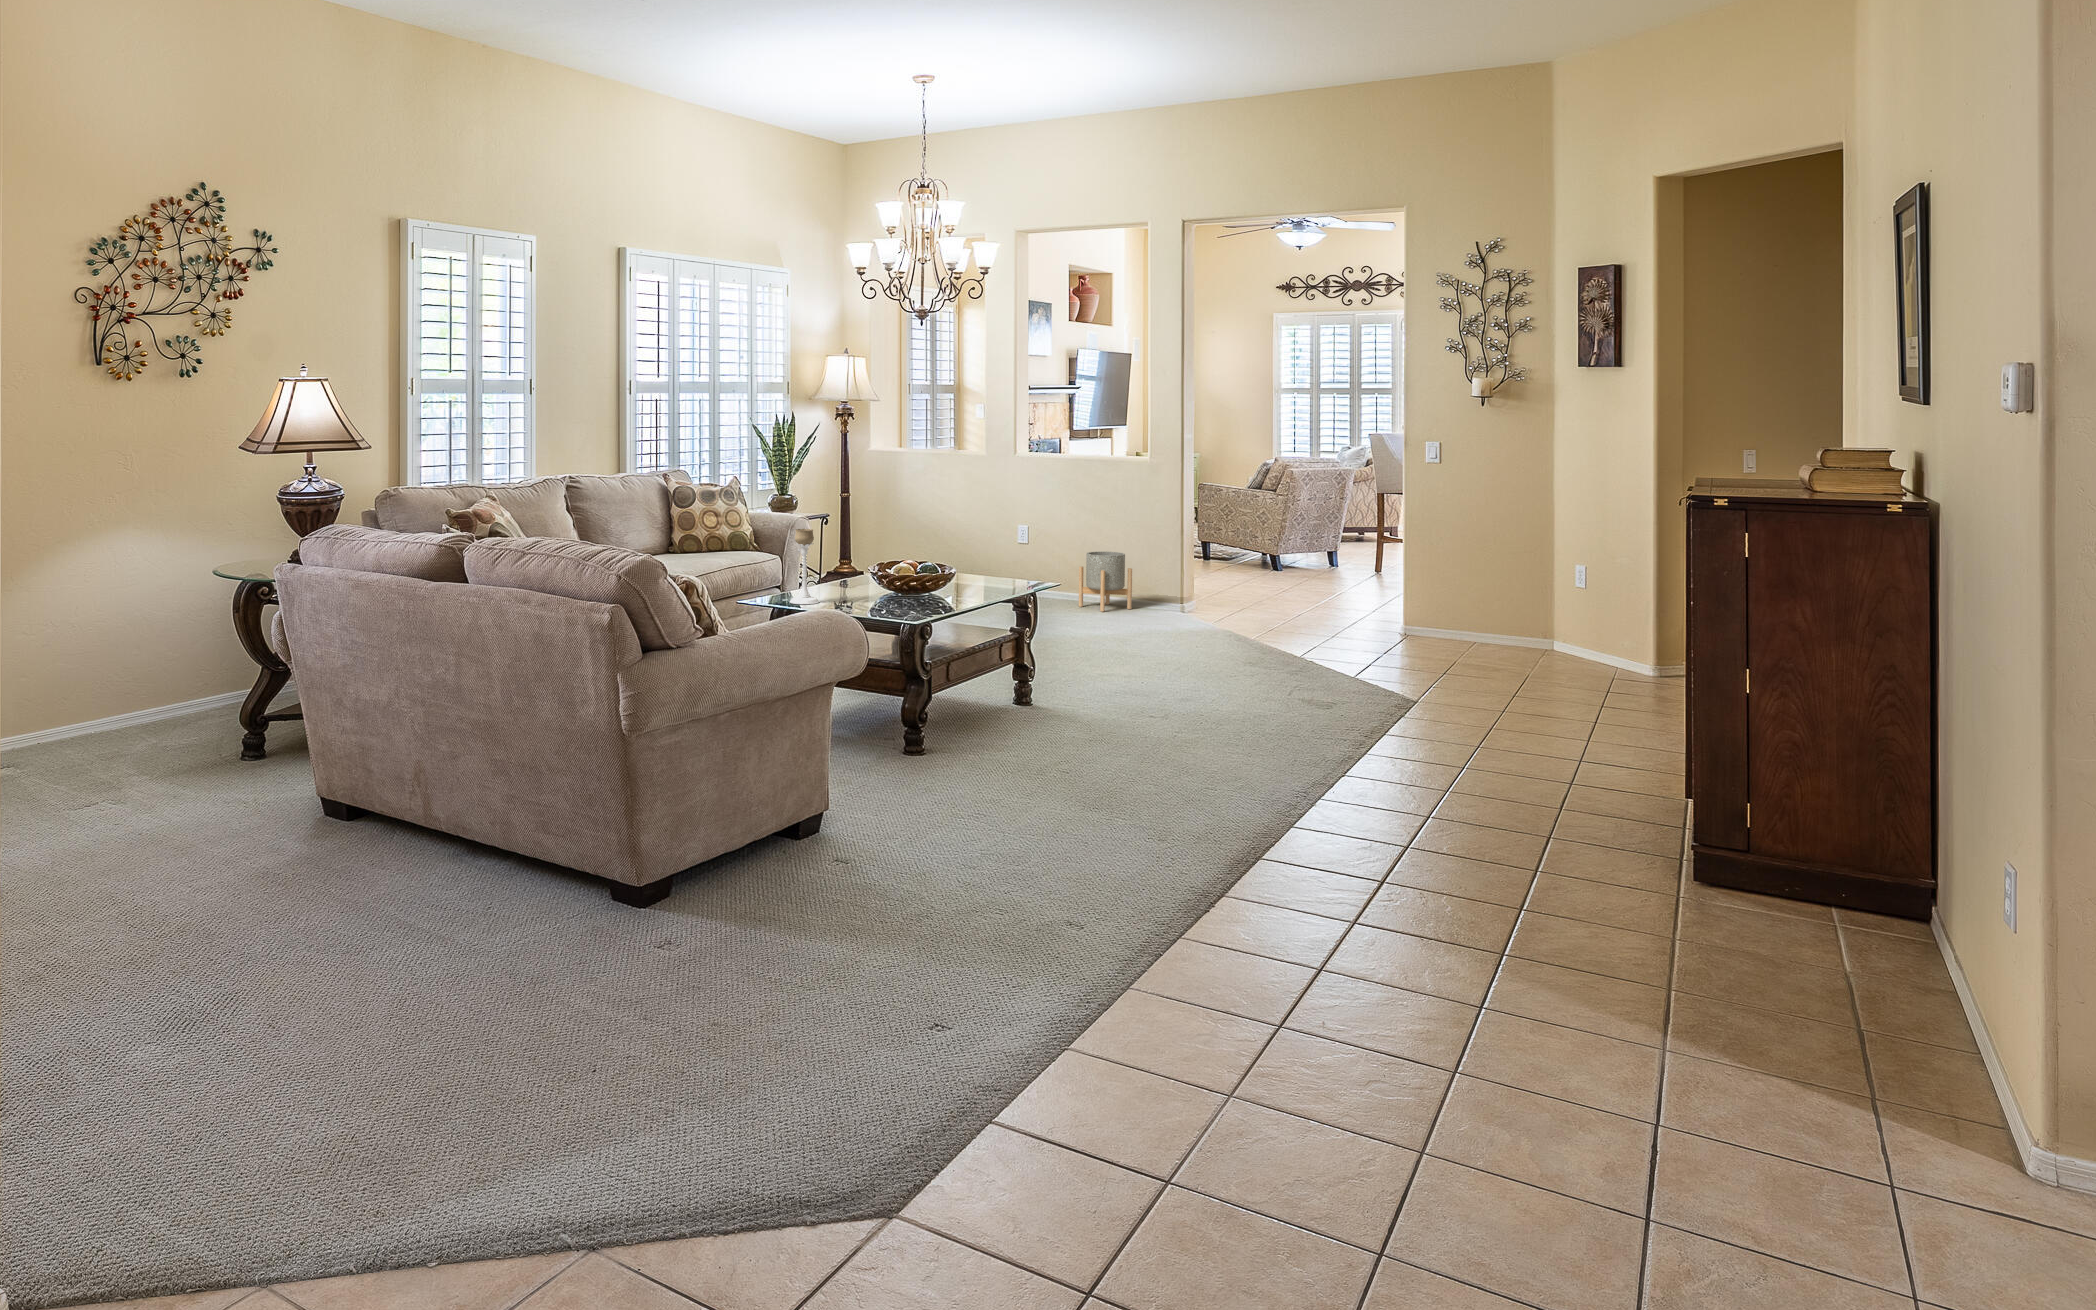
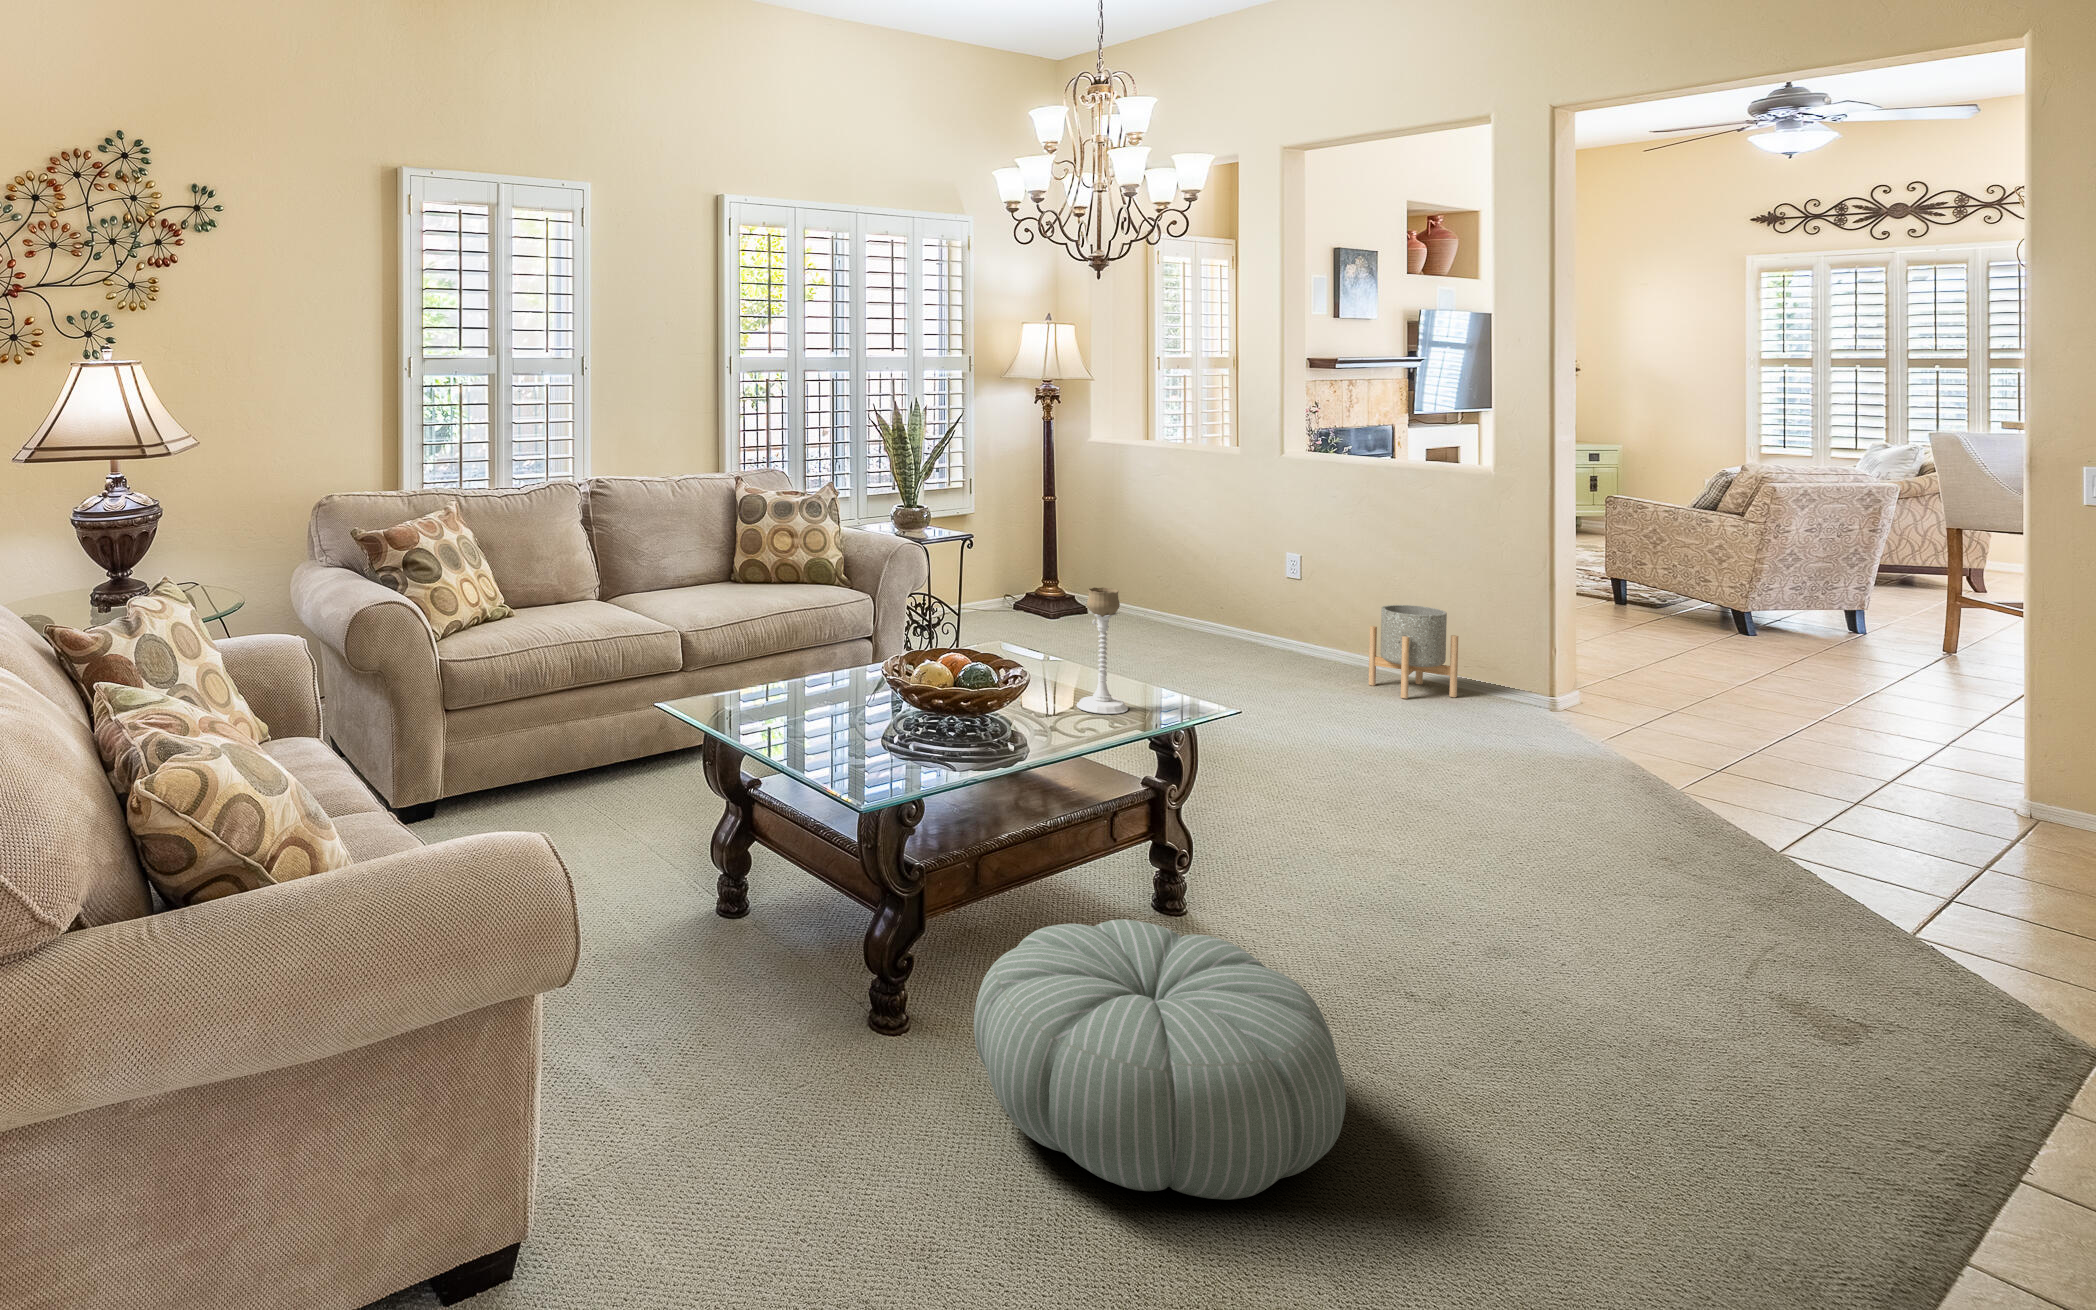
candle holder: present [790,529,819,604] -> present [1077,587,1128,714]
pouf: none [977,683,1155,783] -> present [974,919,1346,1200]

